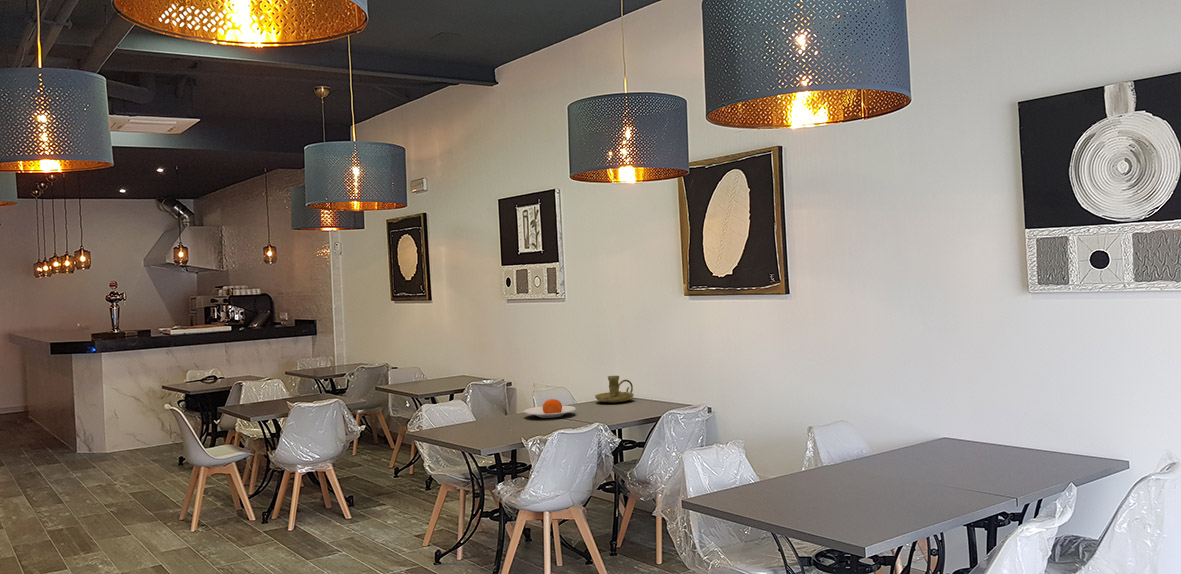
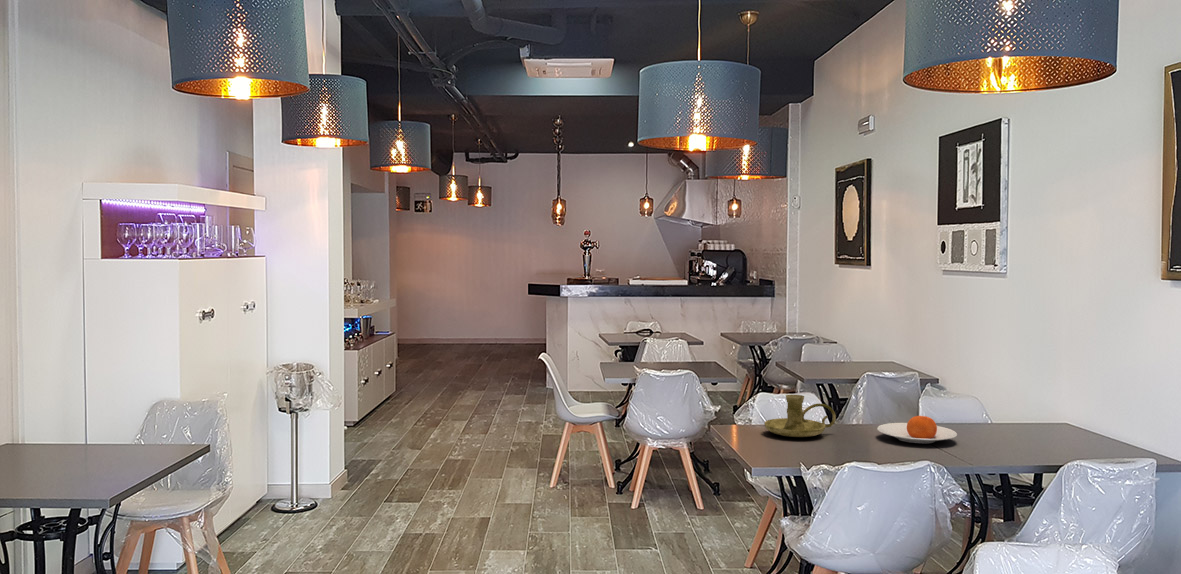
candle holder: present [595,376,634,403] -> present [764,394,836,437]

